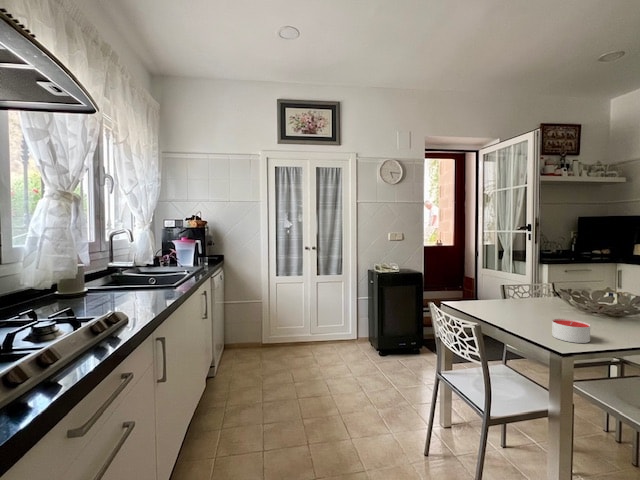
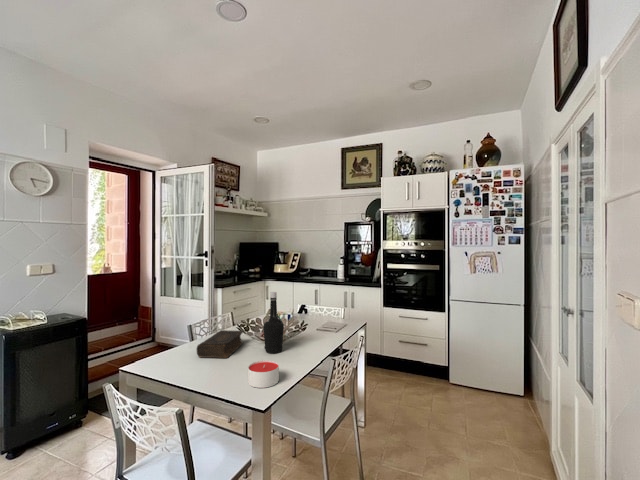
bottle: none [582,257,611,324] -> present [263,292,284,353]
book: none [505,294,559,316] -> present [197,330,243,358]

